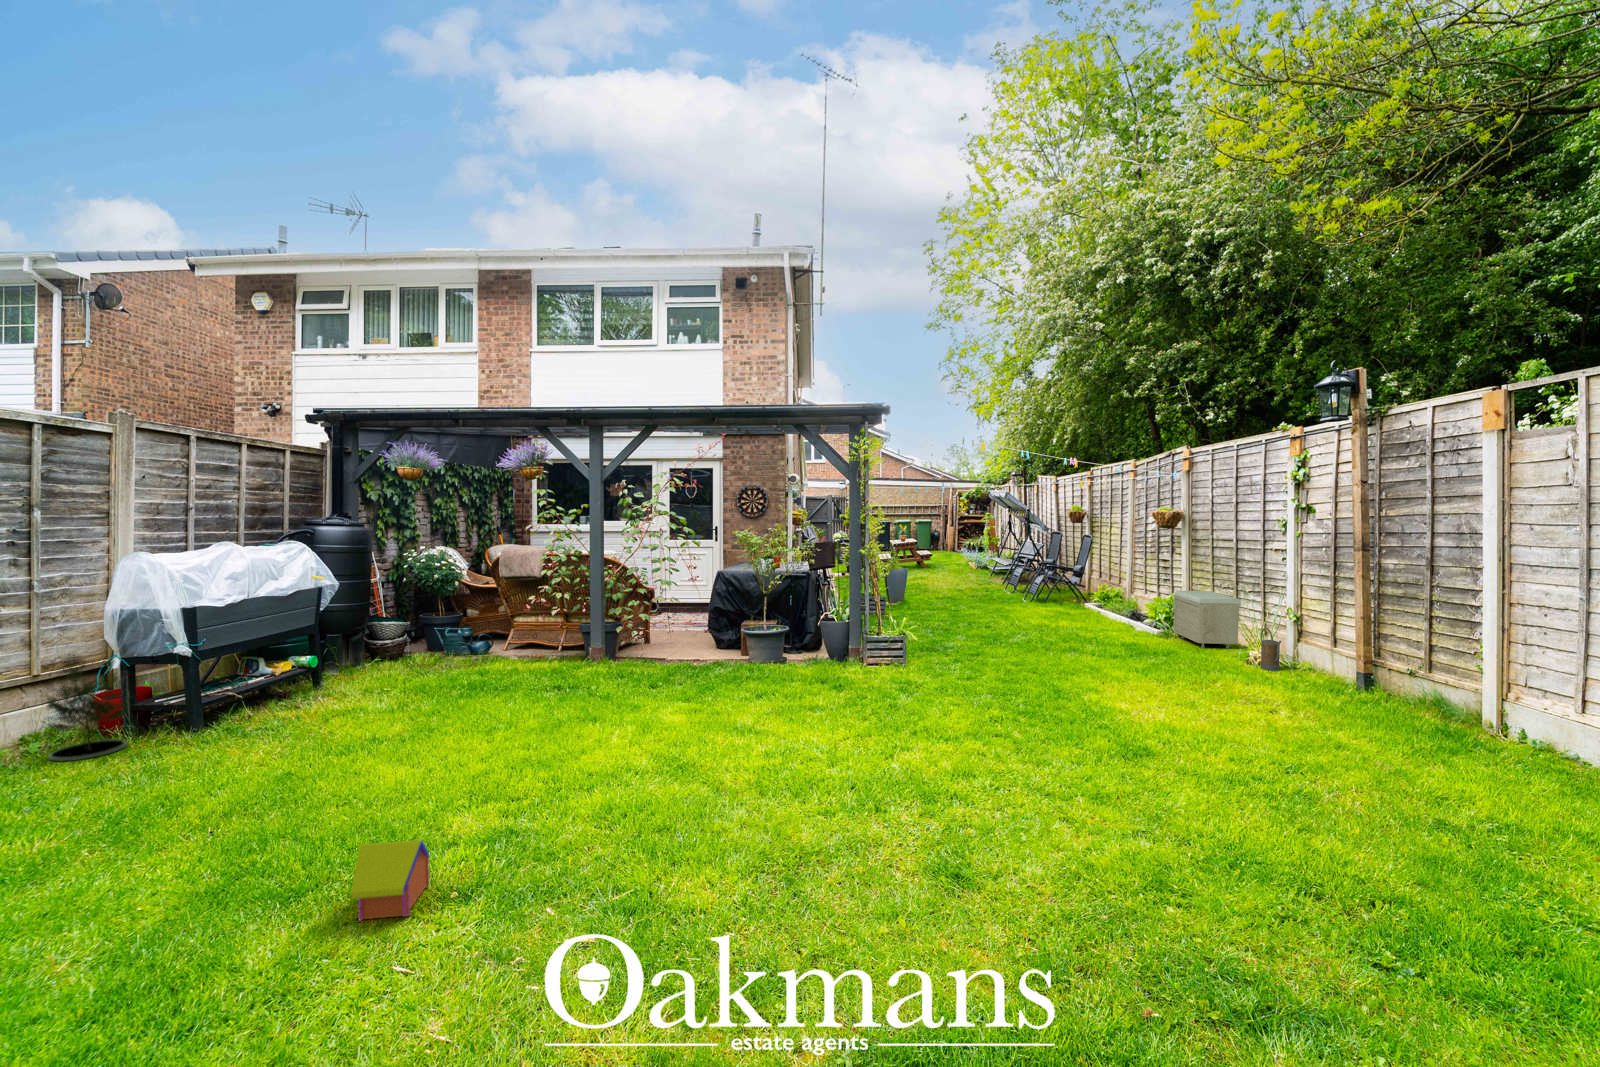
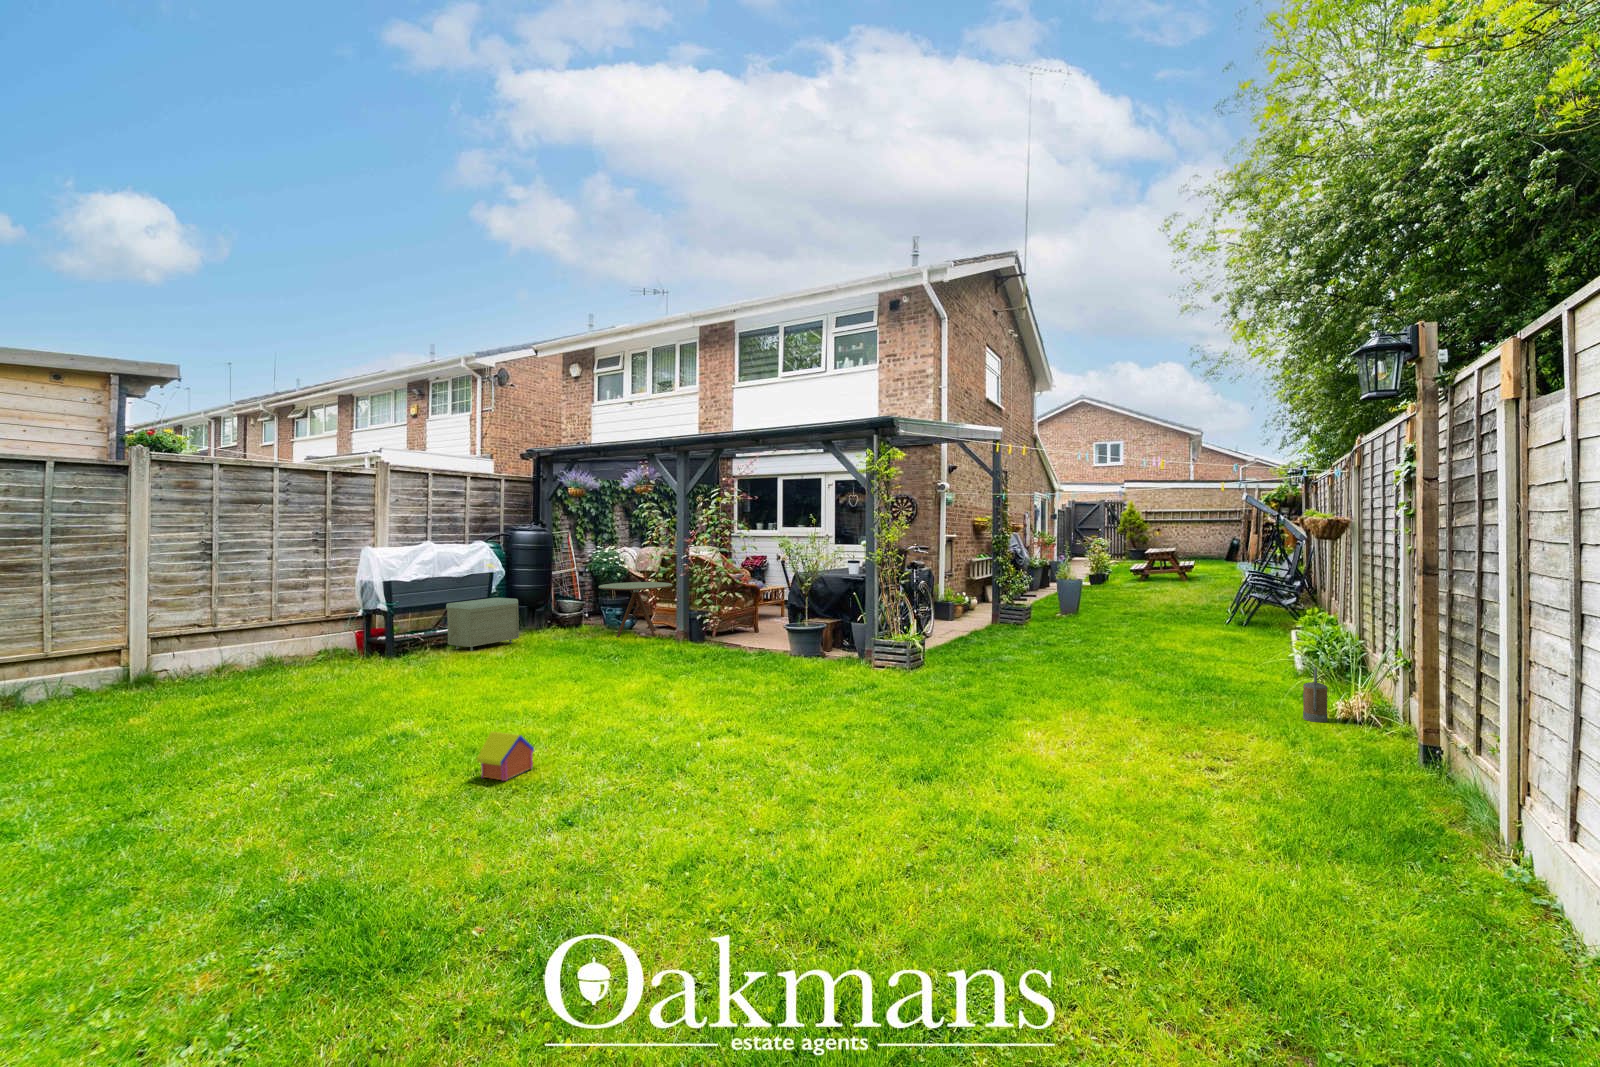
round table: none [462,587,561,662] -> present [599,582,672,637]
storage bench: present [1174,591,1241,648] -> present [446,598,519,651]
potted tree: present [45,654,129,761] -> none [317,601,365,663]
toy house: present [351,840,430,921] -> present [477,732,534,781]

